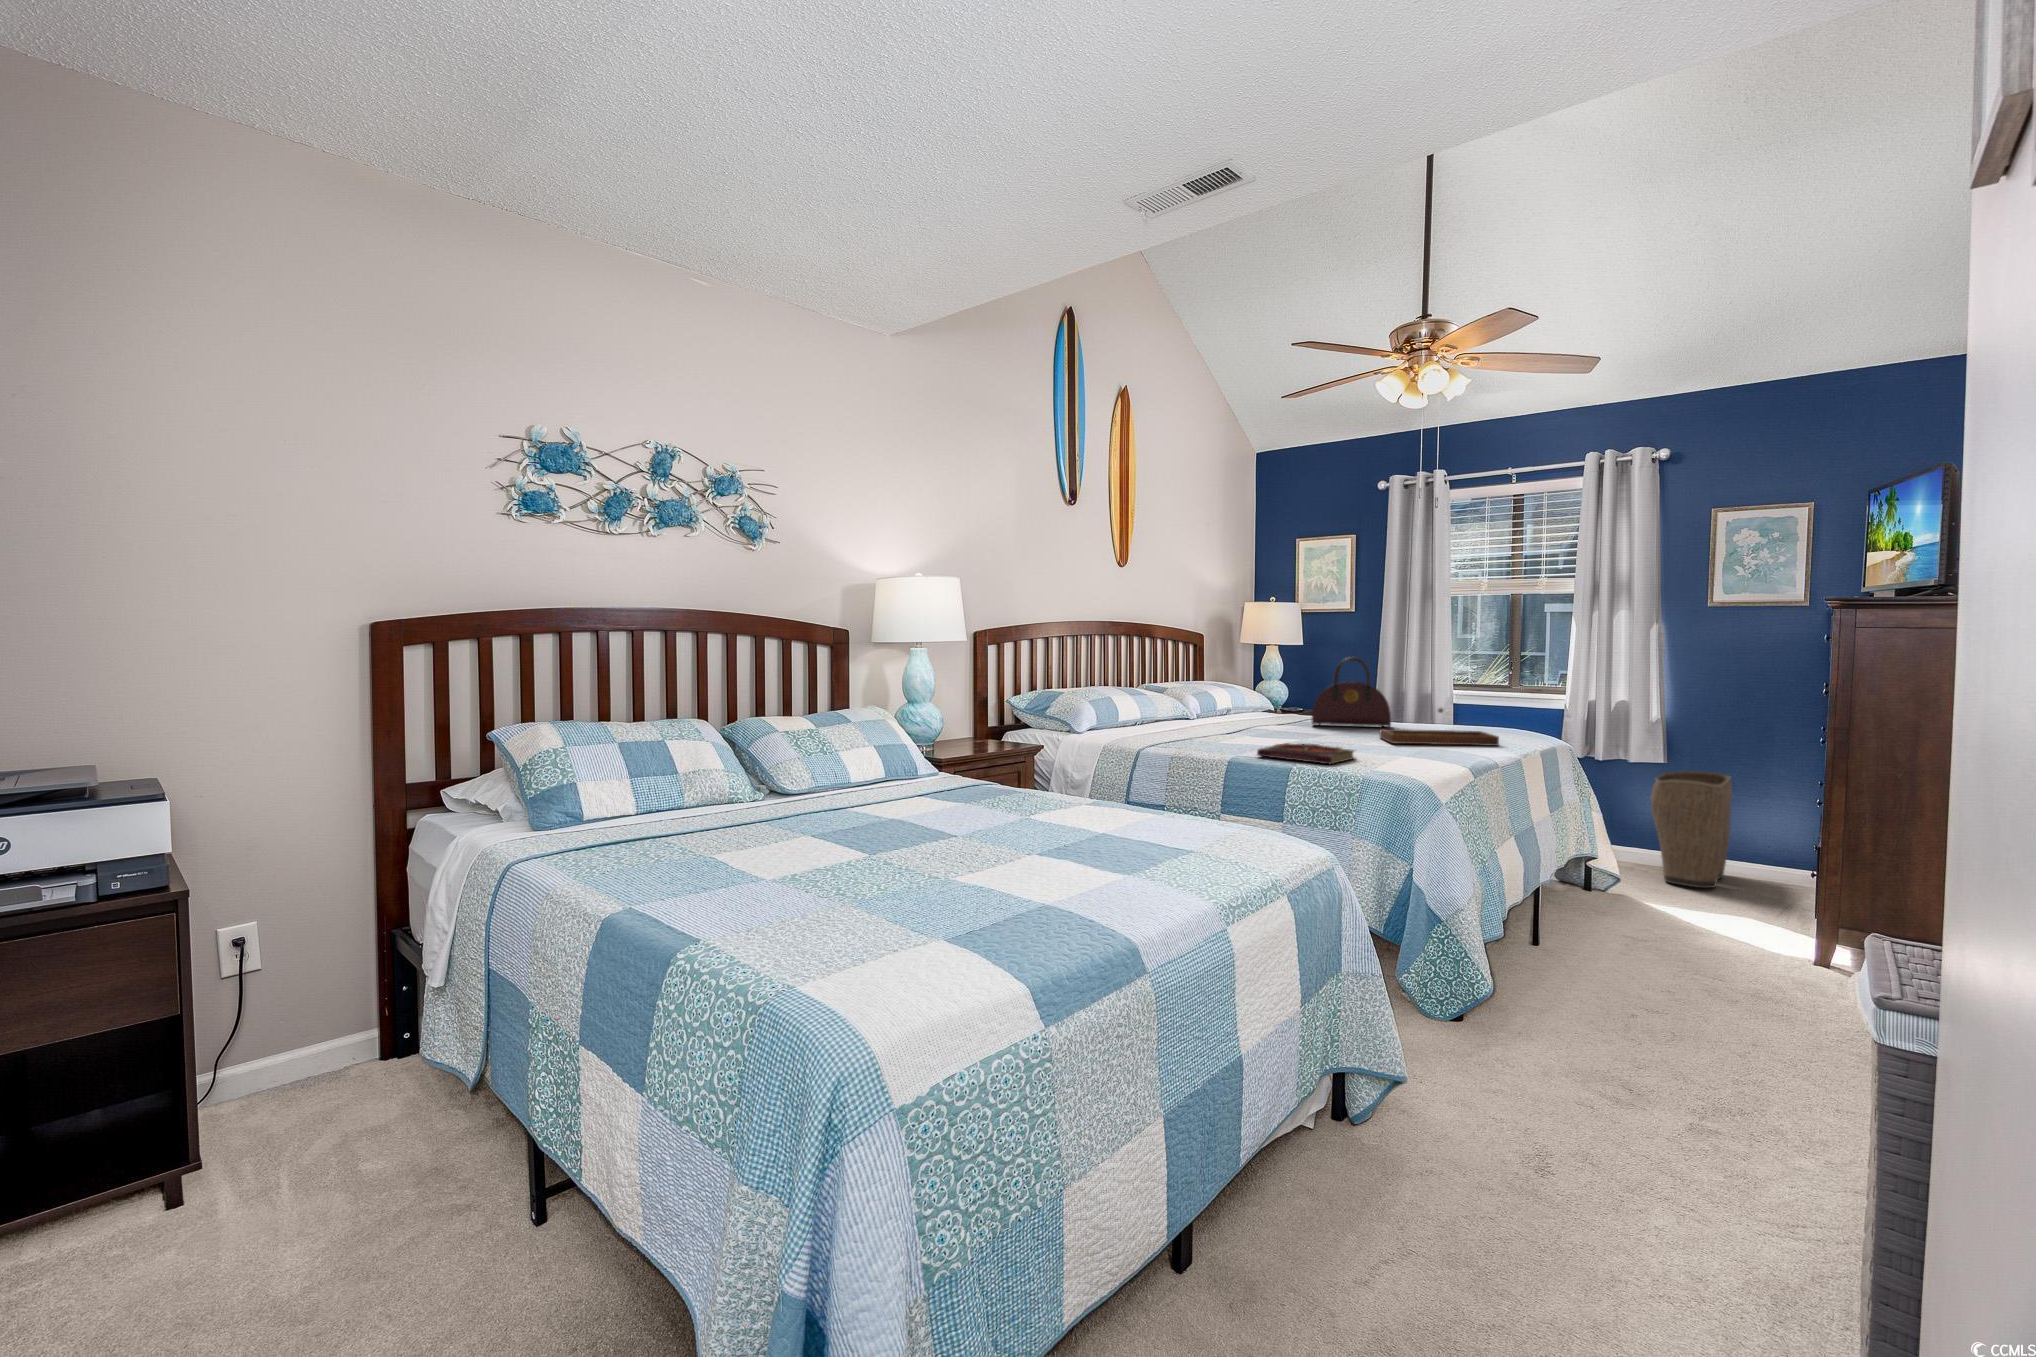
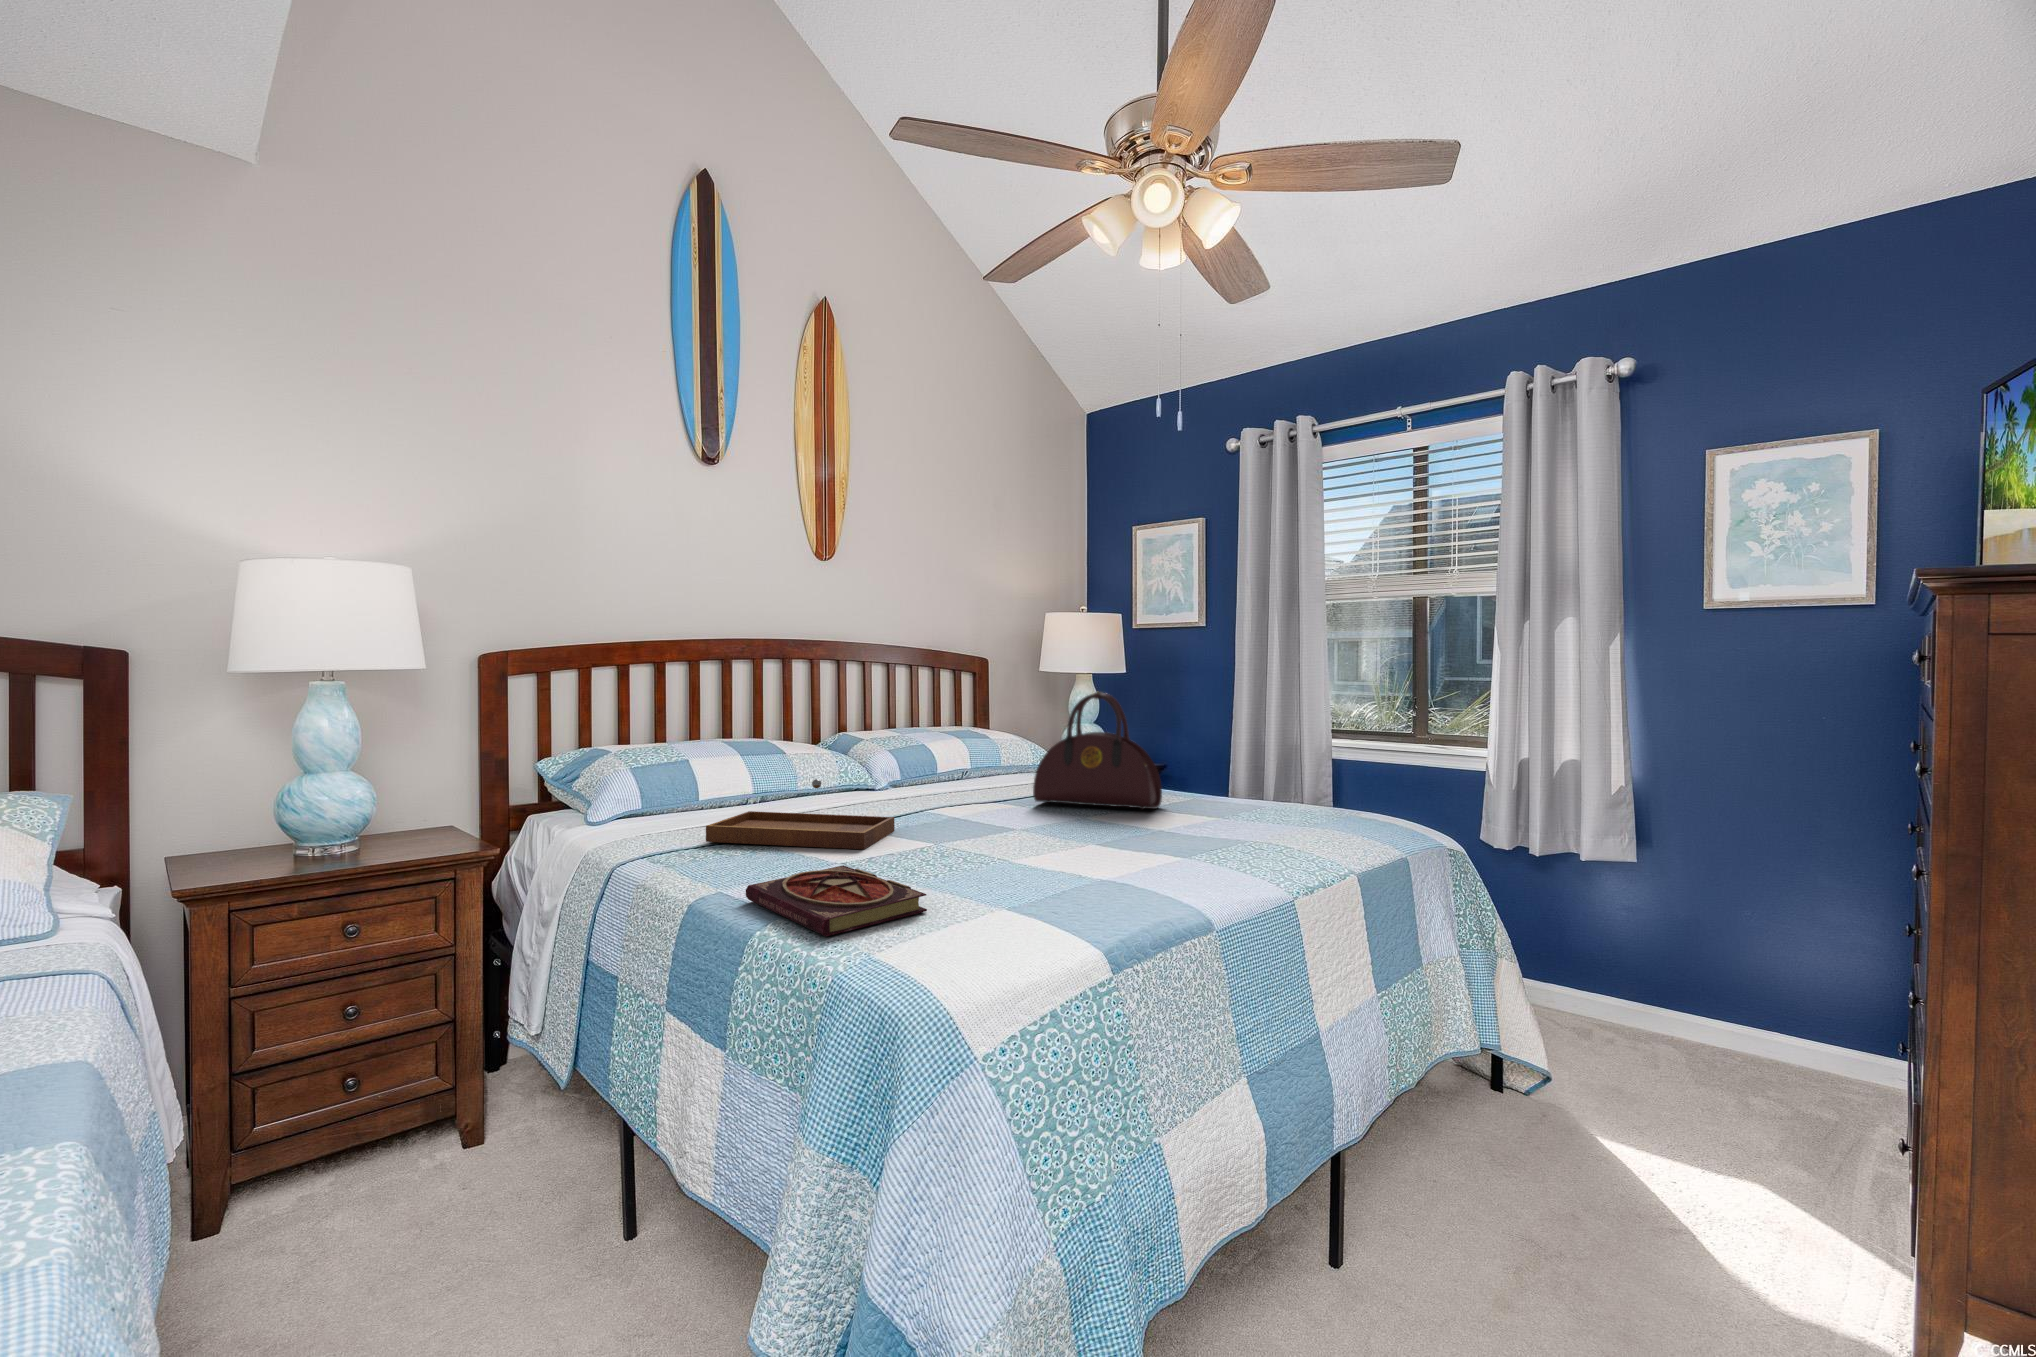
tray: present [1380,708,1499,746] -> present [706,779,894,849]
laundry basket: present [1651,771,1732,888] -> none [1609,874,1748,1091]

